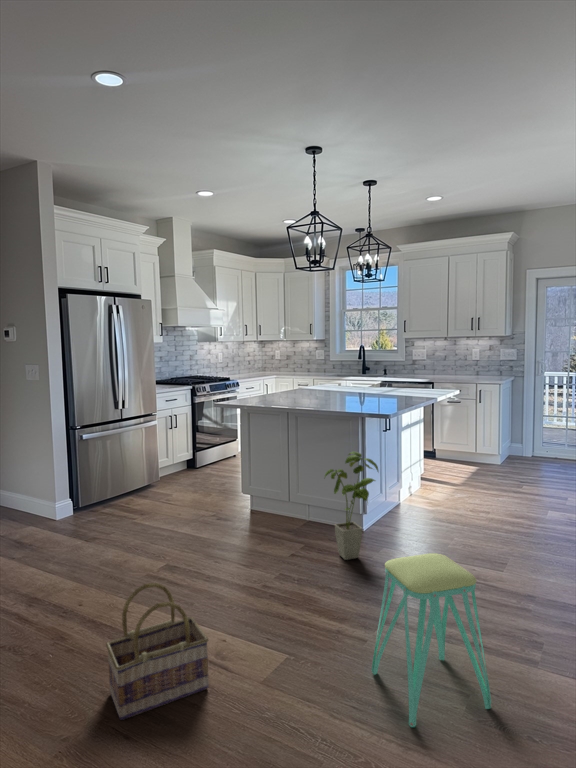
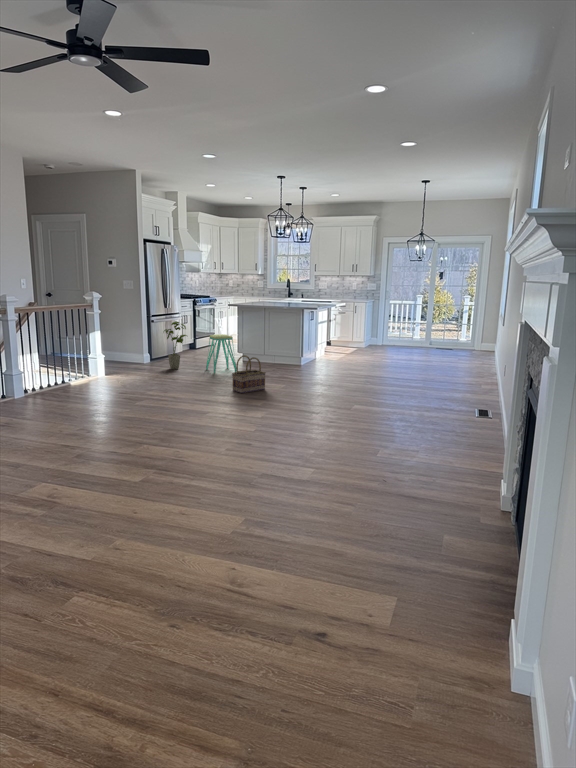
house plant: present [325,452,378,560] -> present [164,321,187,369]
stool: present [372,553,491,727] -> present [206,334,237,373]

